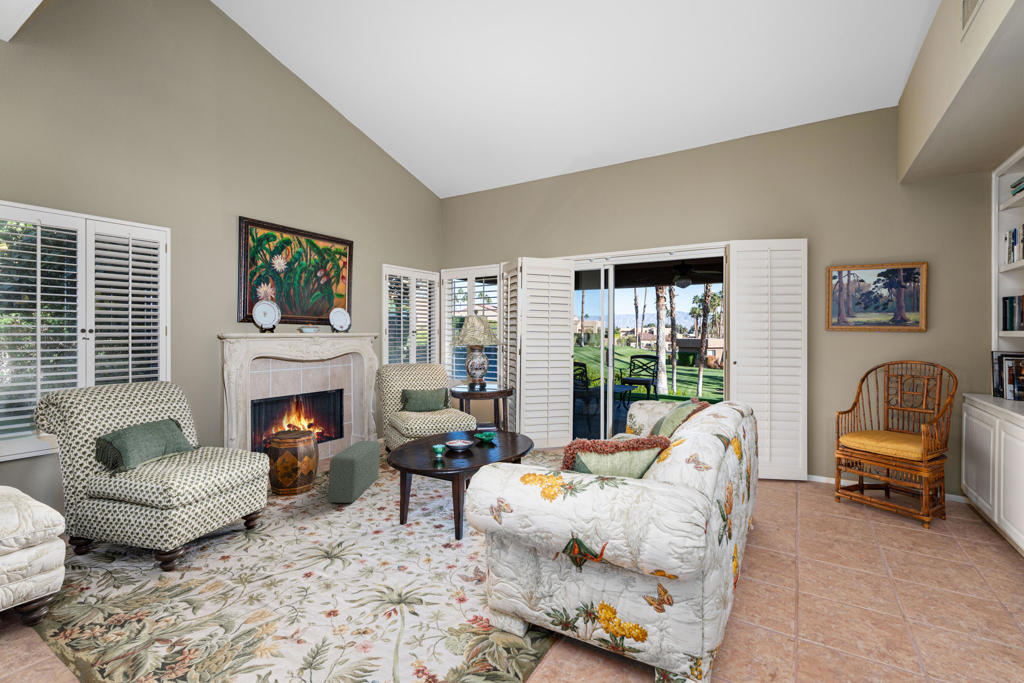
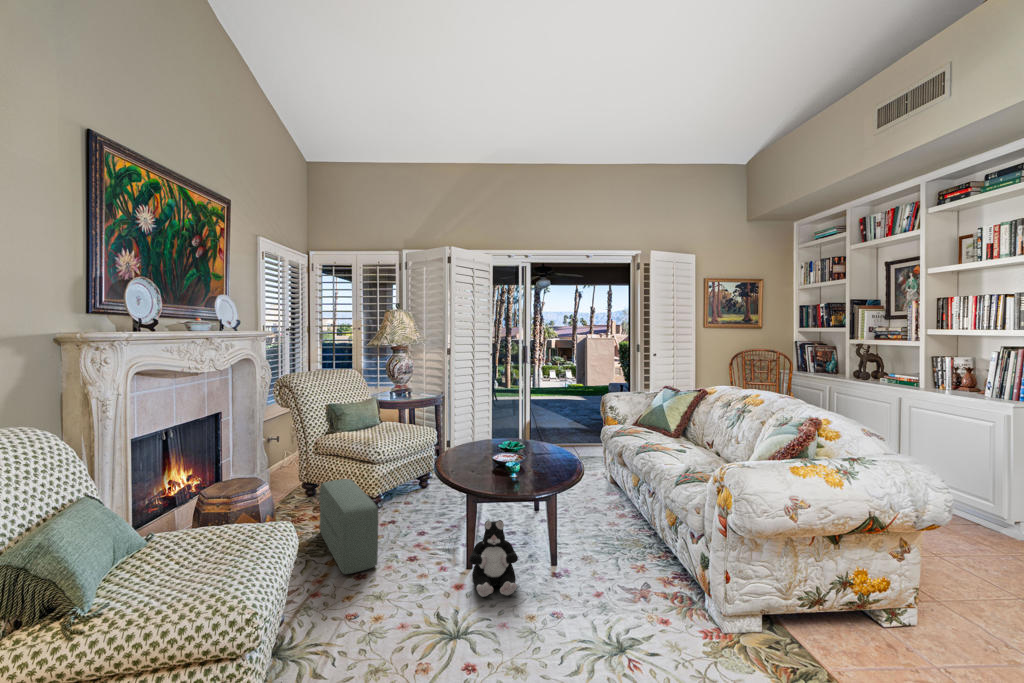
plush toy: none [367,483,413,542] -> present [469,520,518,597]

